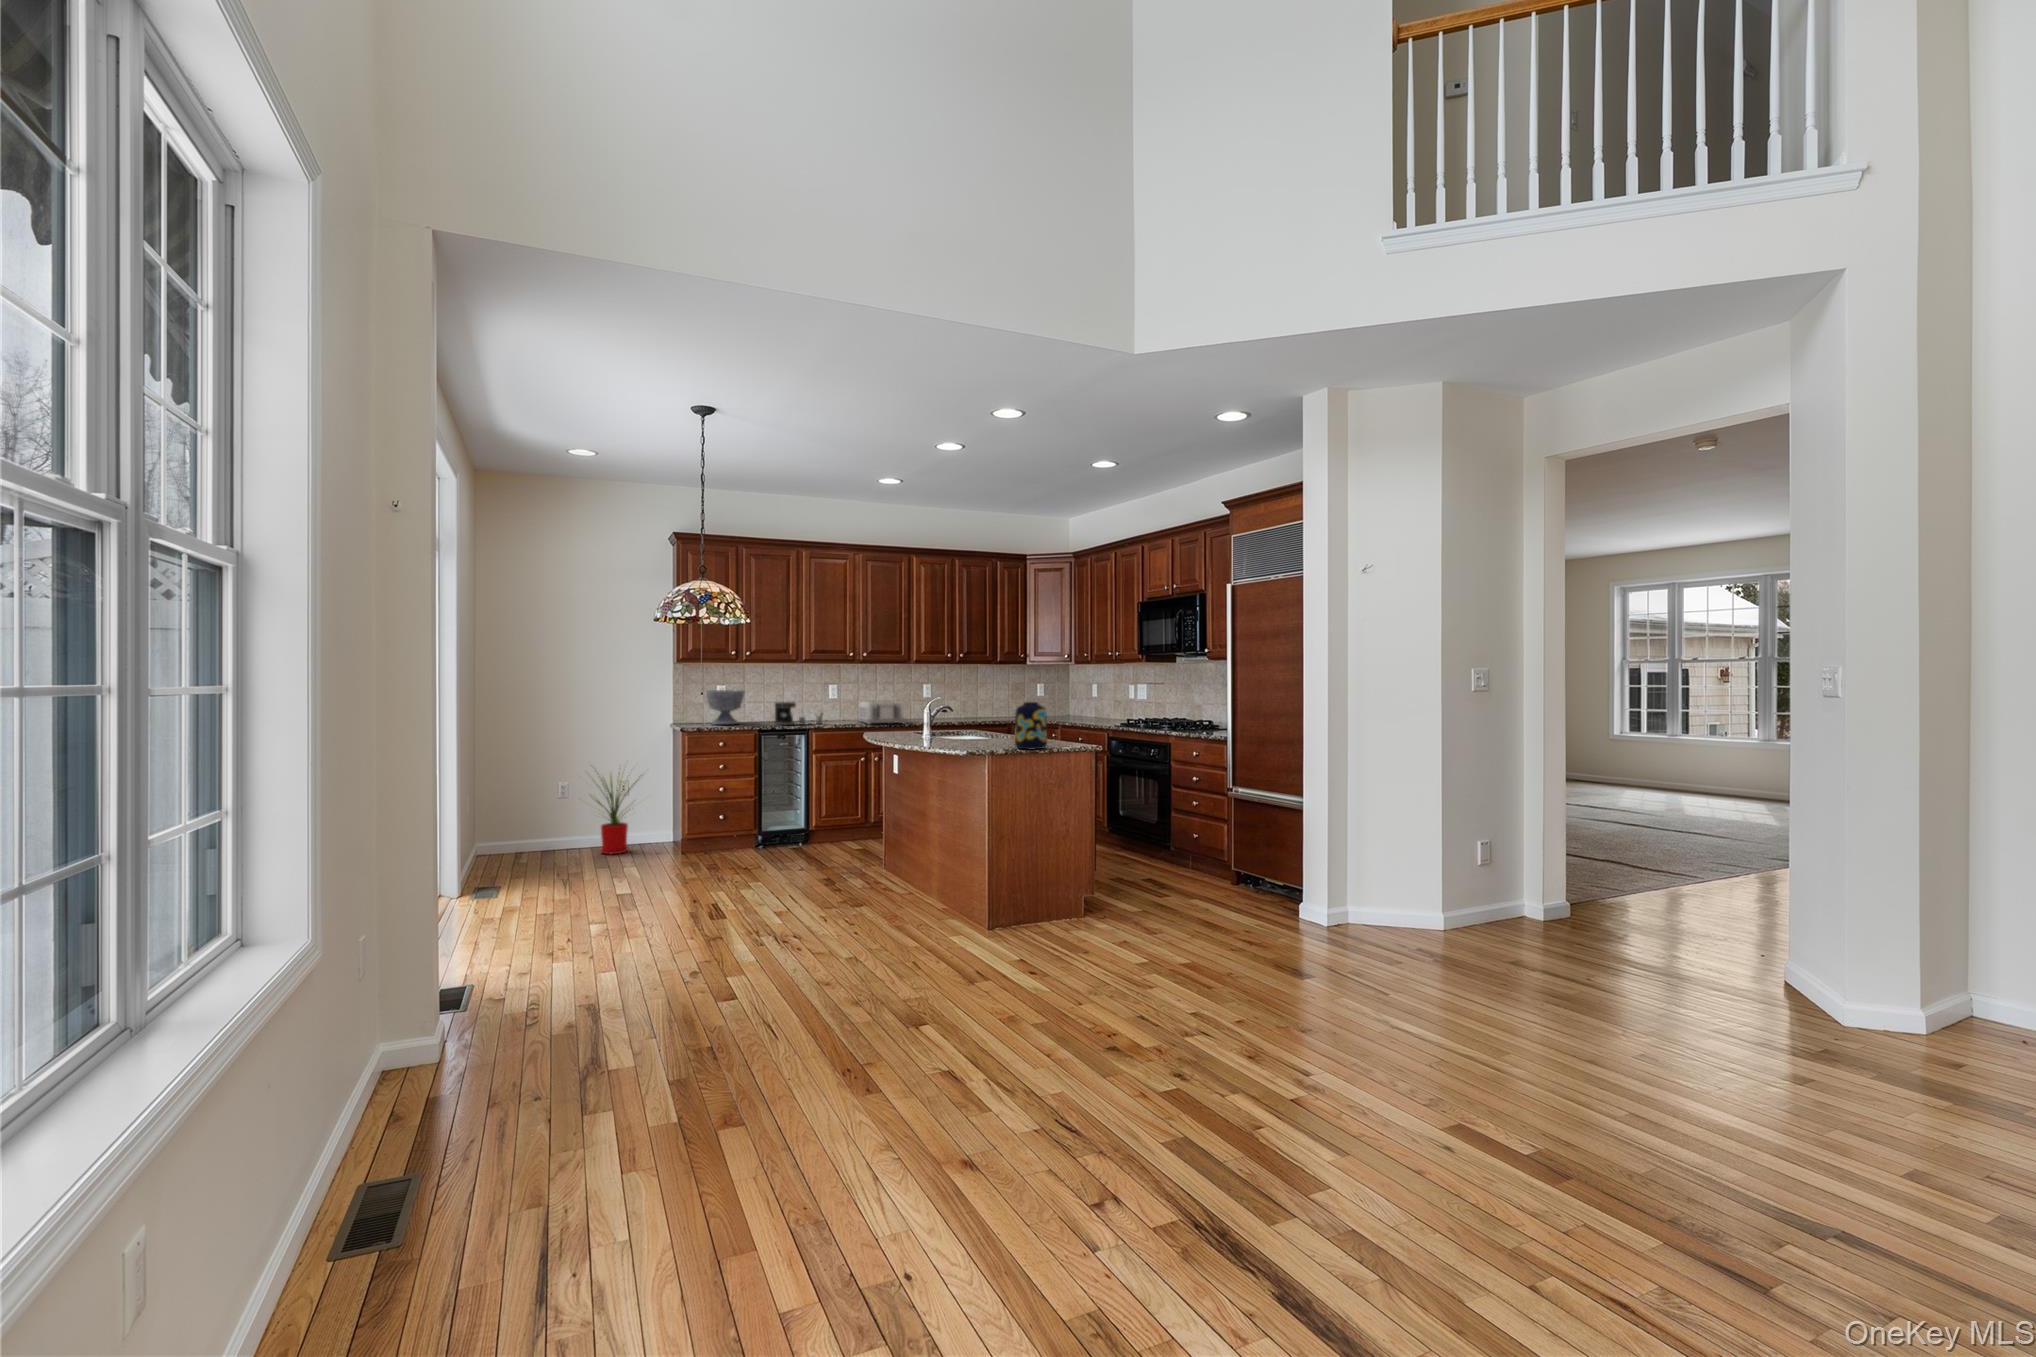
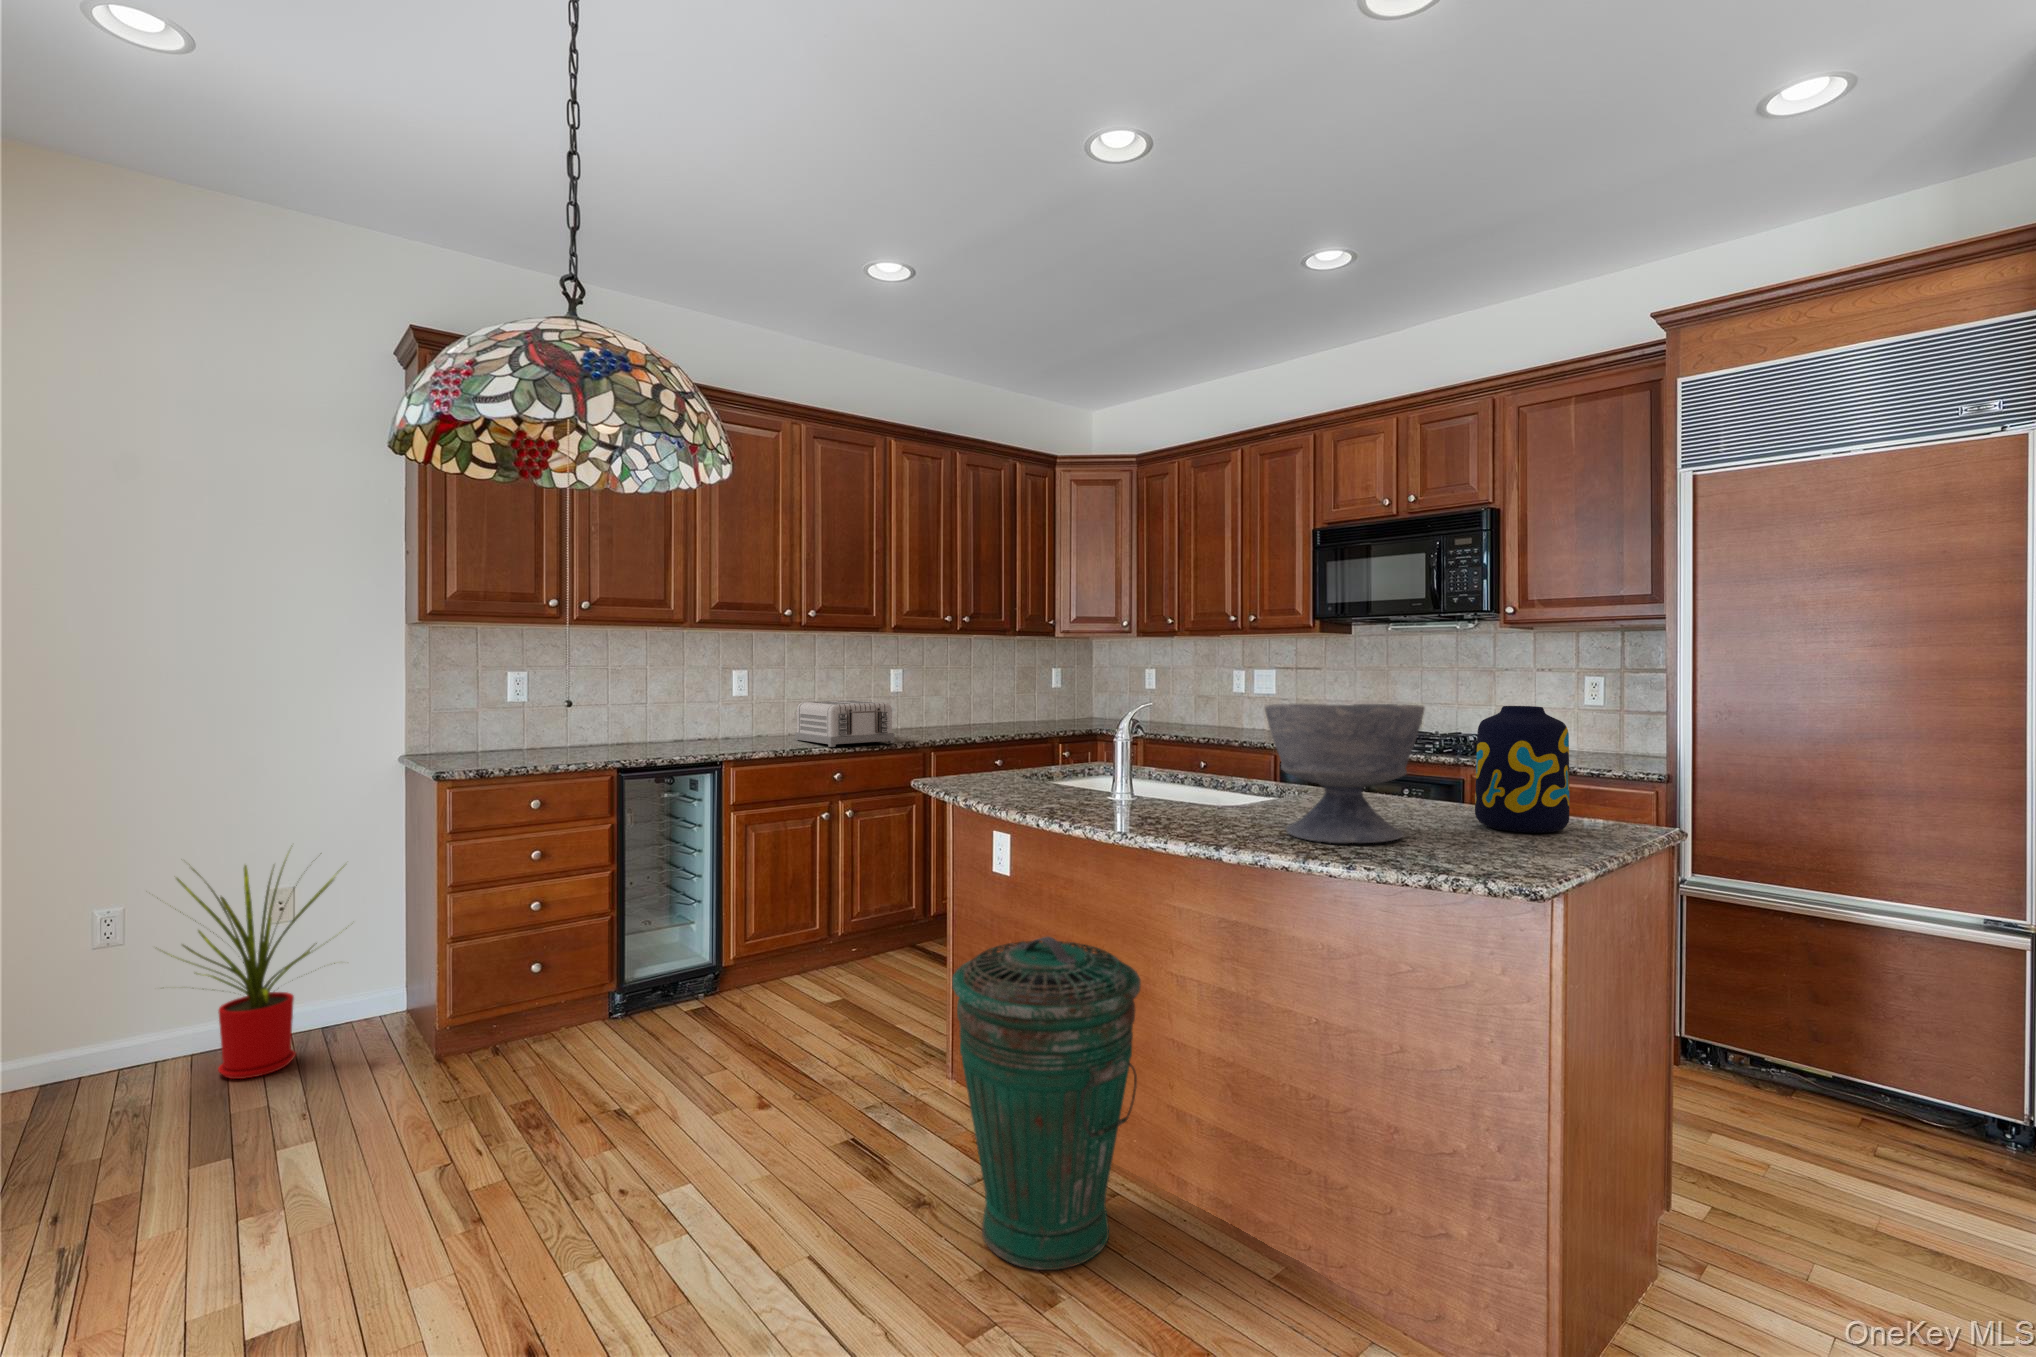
bowl: present [706,690,745,725] -> present [1265,703,1425,843]
coffee maker: present [775,702,823,725] -> none [641,705,741,754]
trash can: none [835,789,907,907] -> present [952,937,1141,1270]

